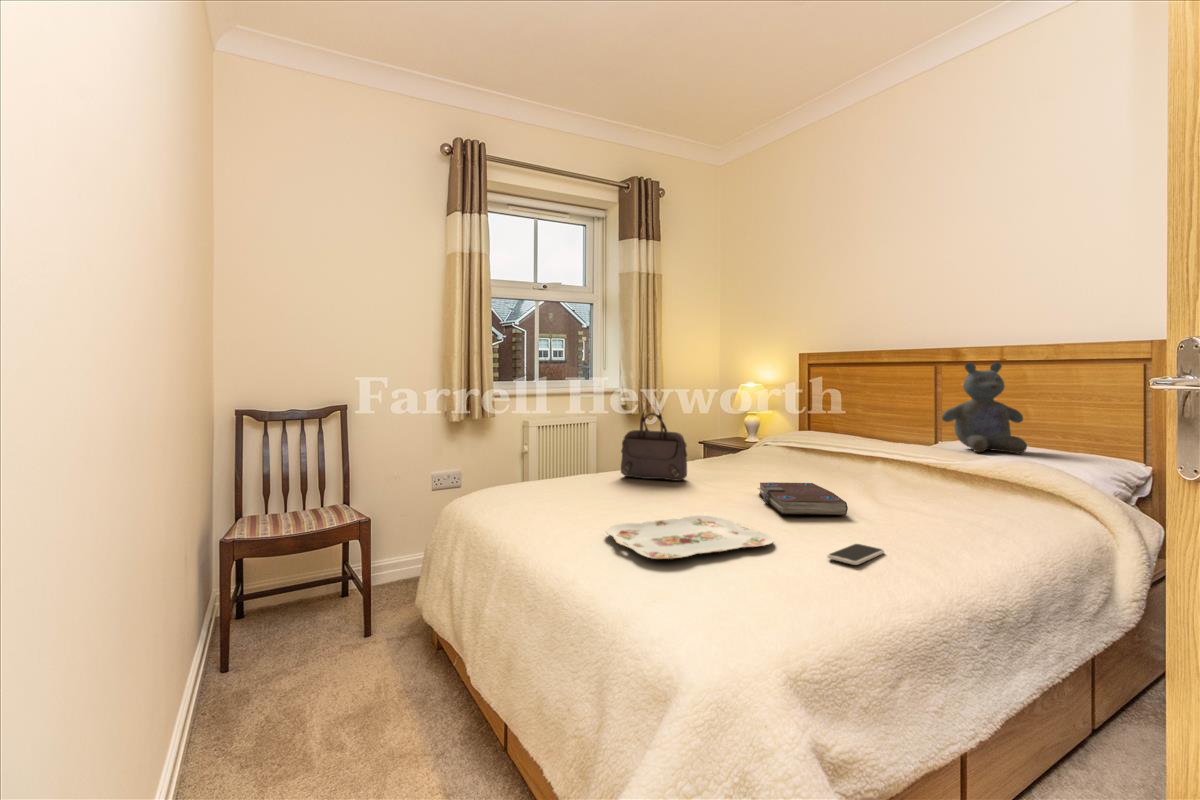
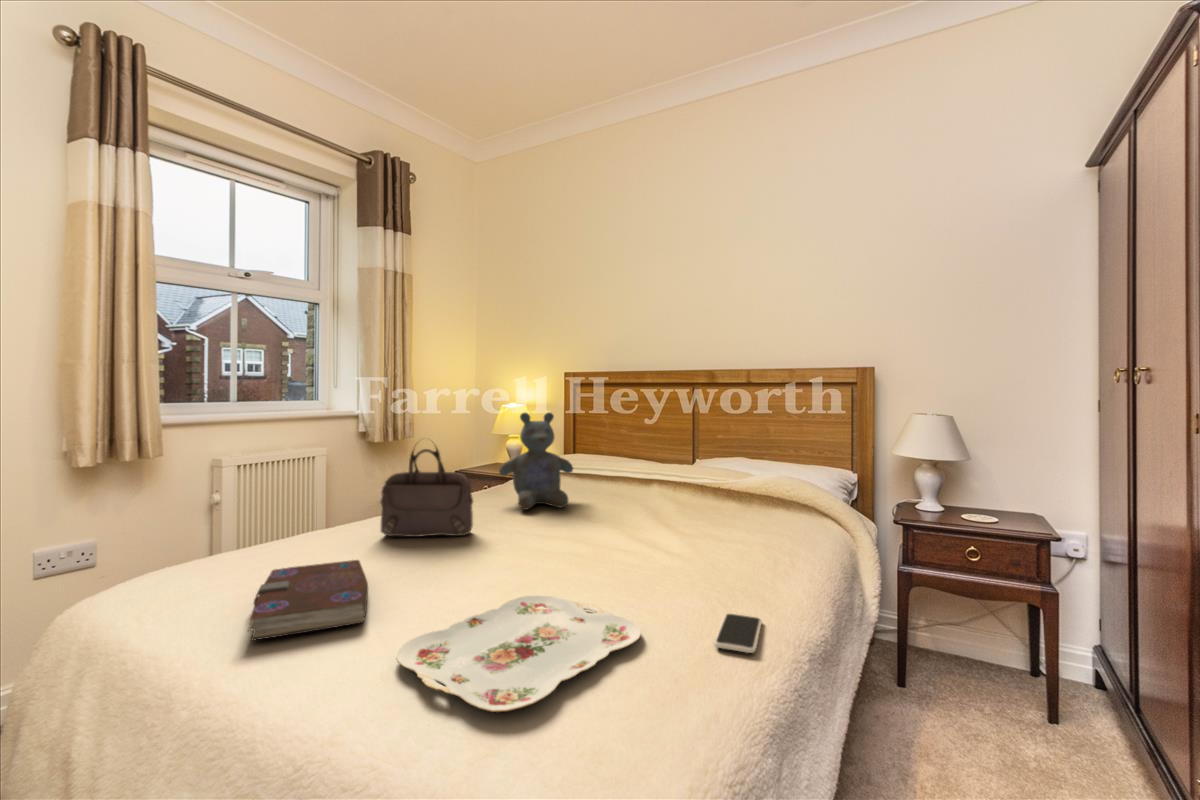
stuffed bear: present [942,362,1027,453] -> present [499,413,573,510]
book: present [757,482,848,515] -> present [248,560,368,641]

